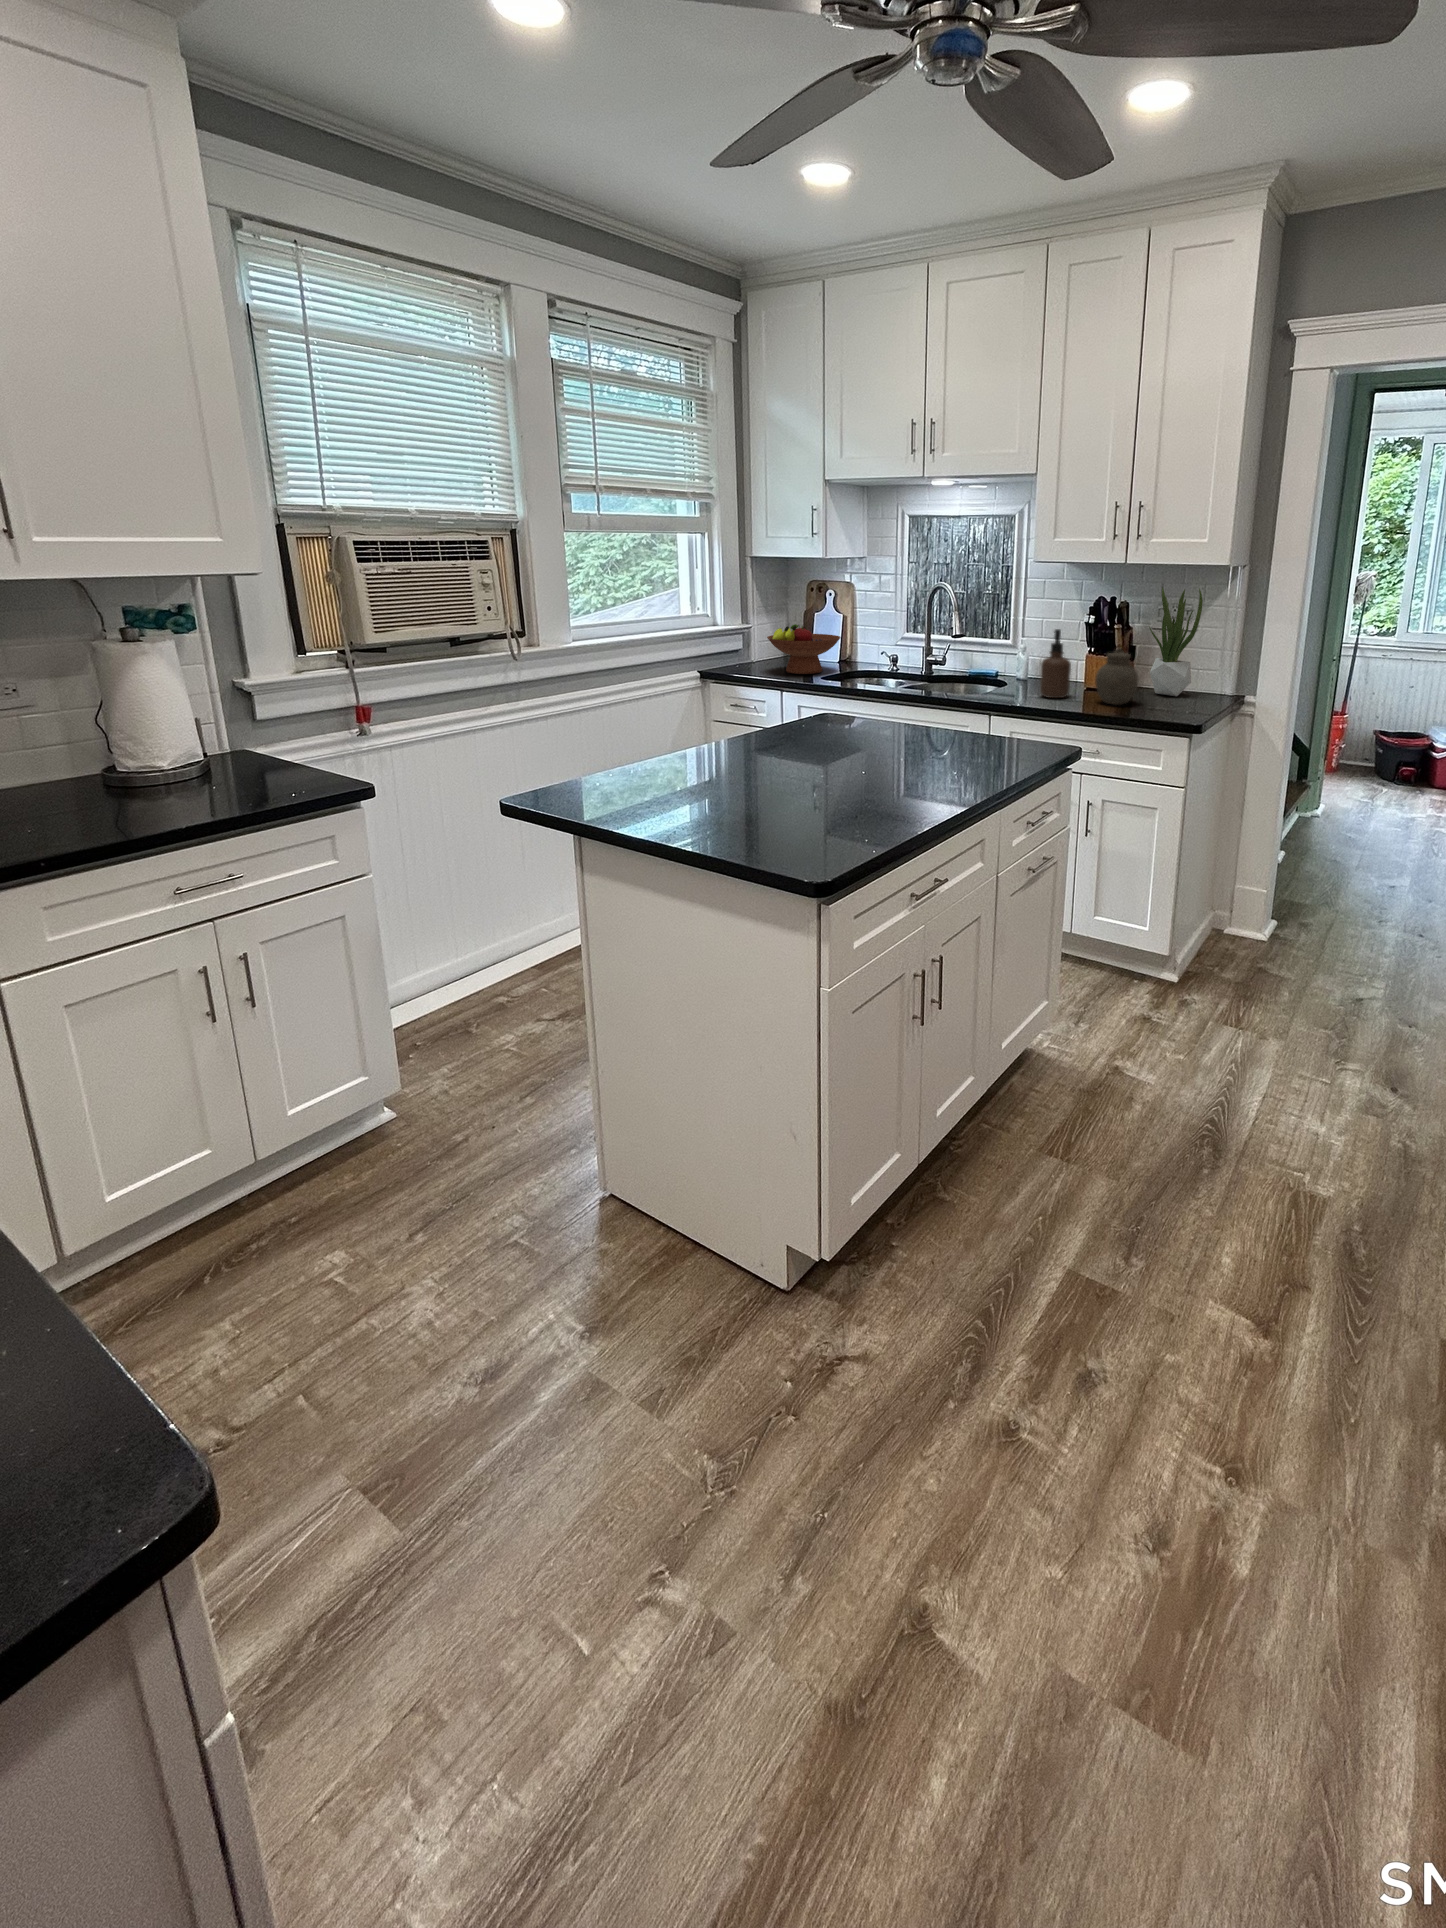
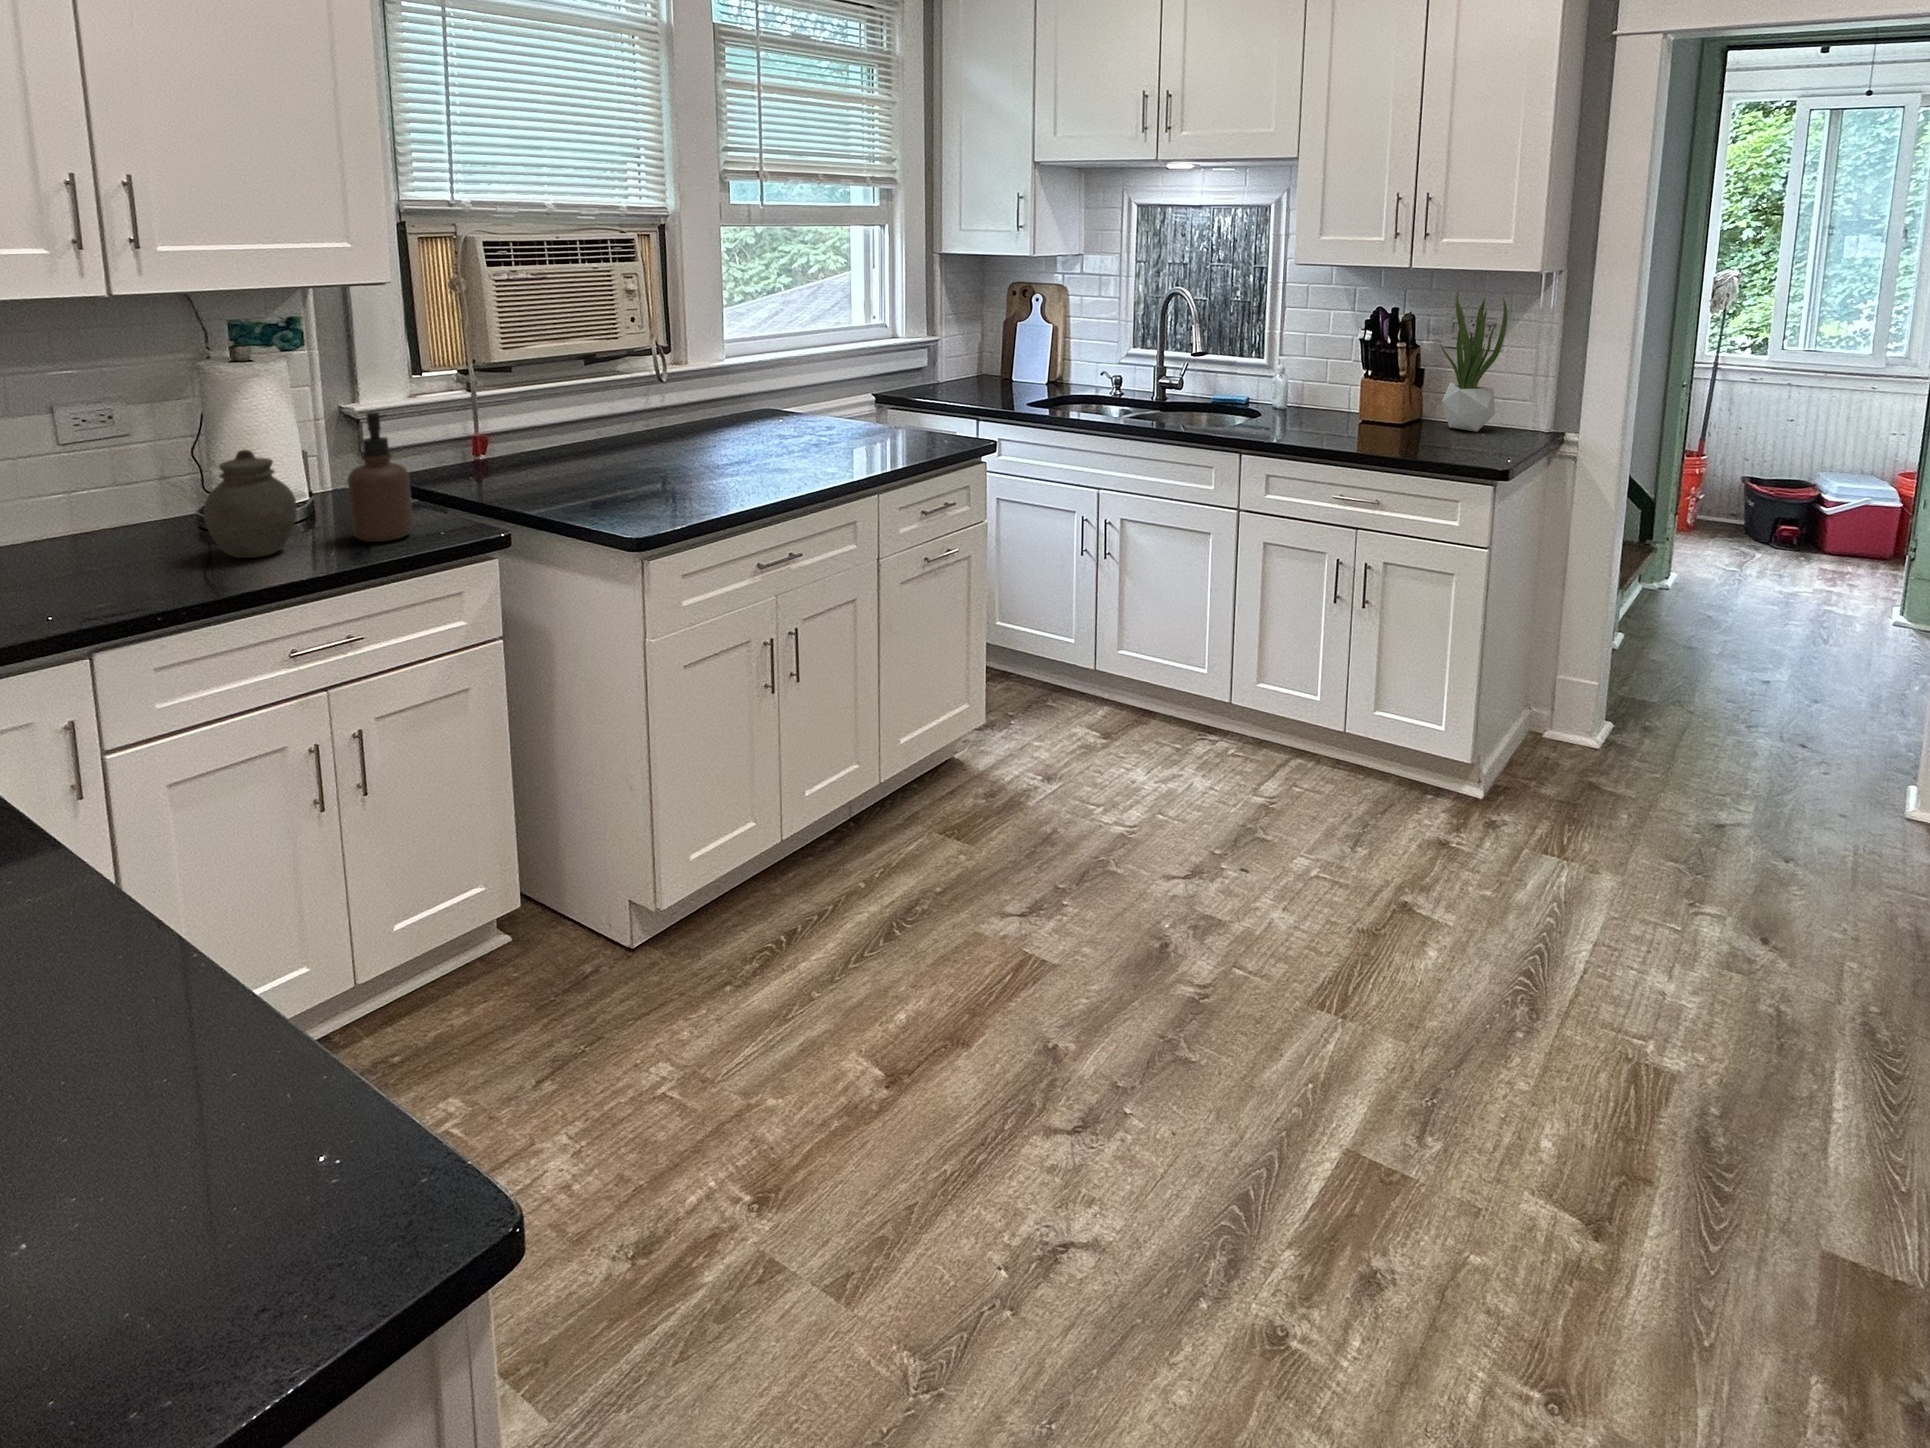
fruit bowl: present [767,624,840,674] -> none [959,337,1051,398]
soap dispenser: present [1040,629,1071,698] -> present [348,412,413,542]
jar: present [1096,648,1138,705] -> present [204,449,297,558]

